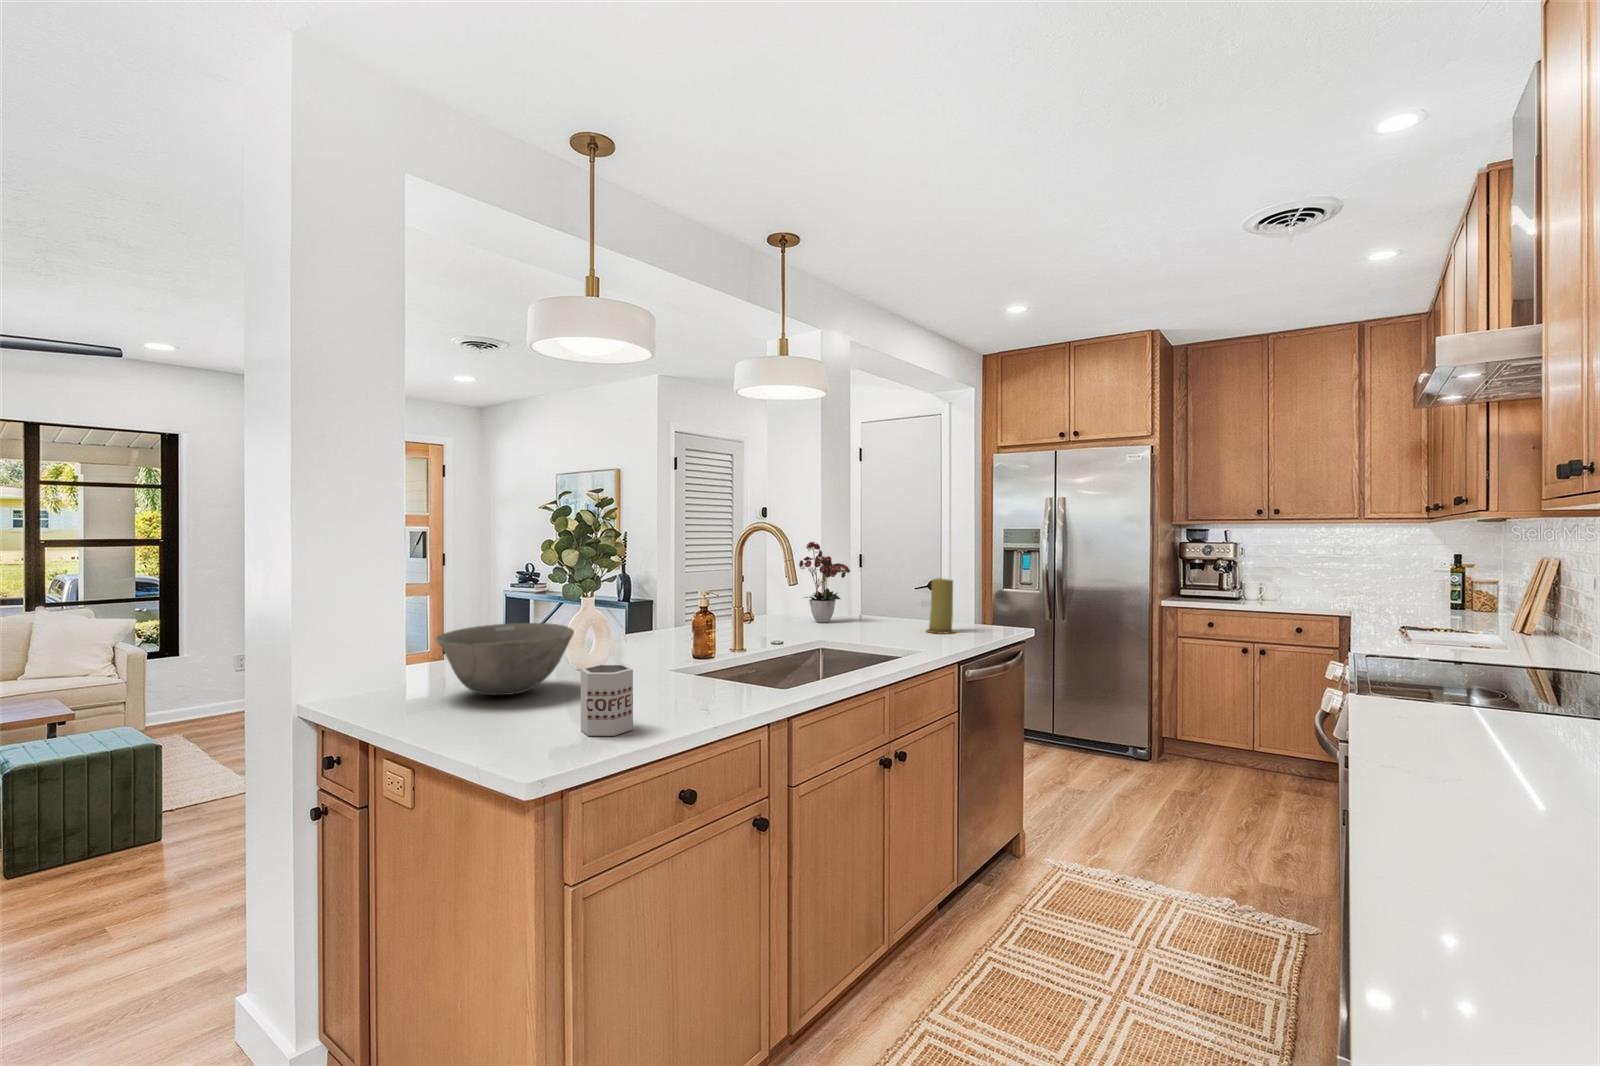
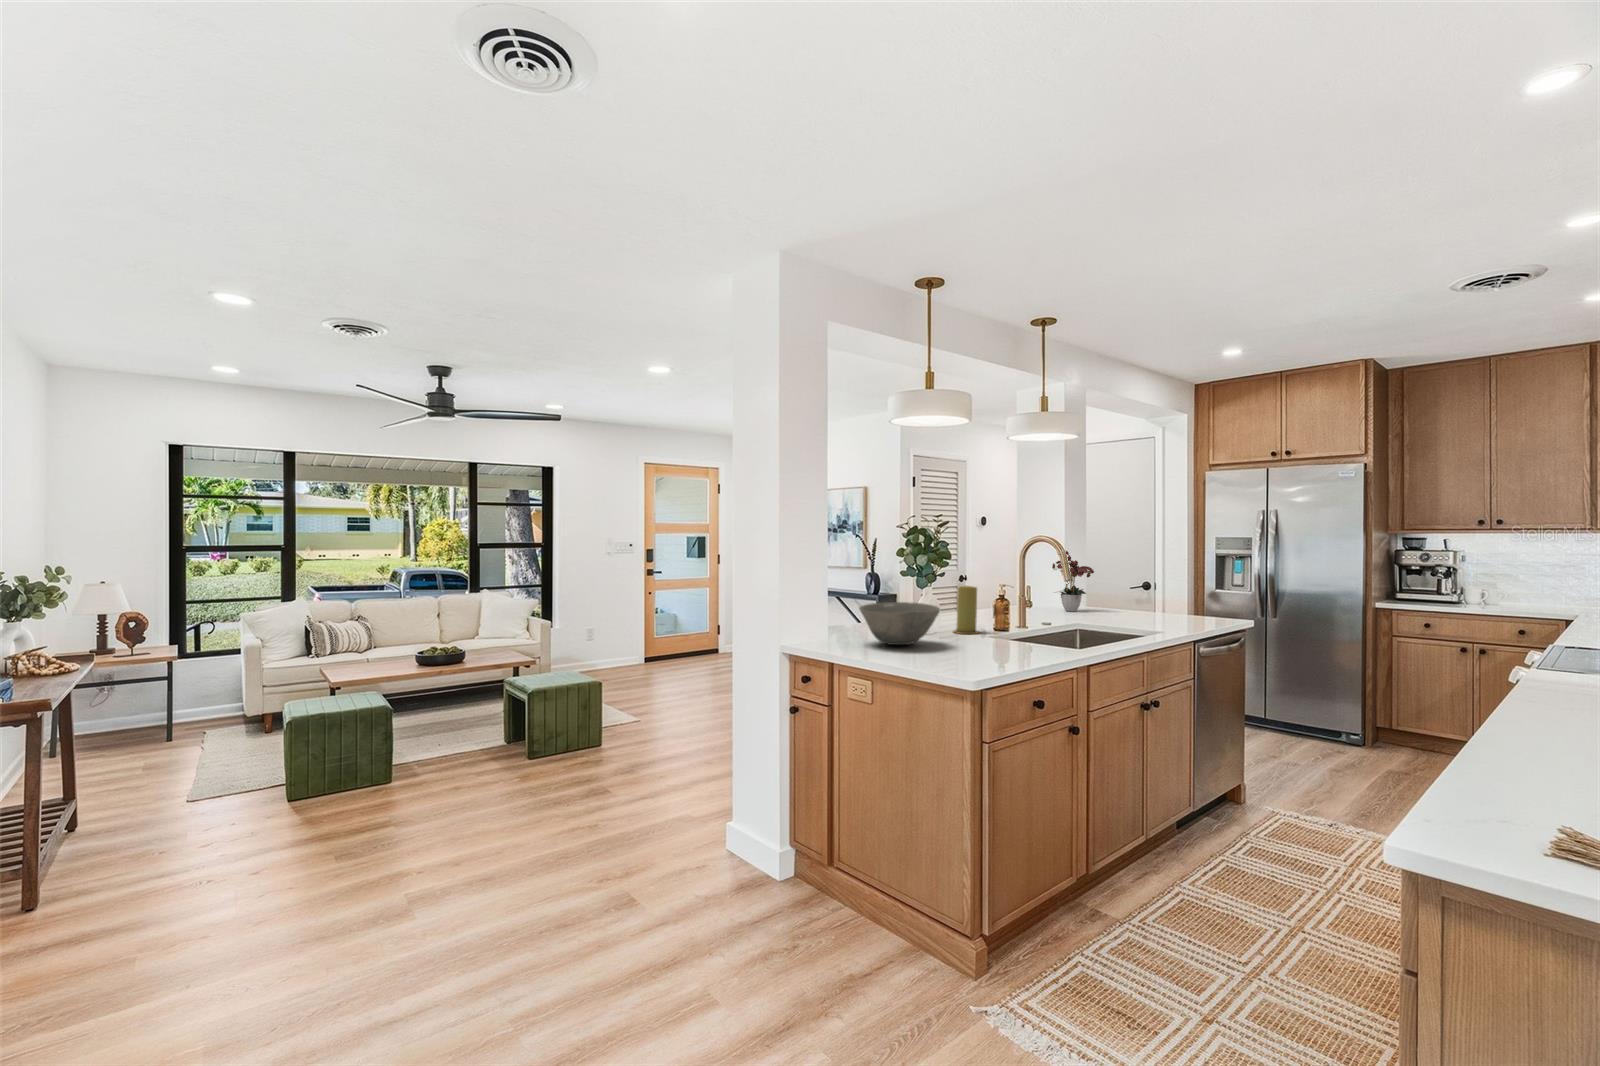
candle: present [926,578,955,634] -> present [954,586,979,634]
mug: present [581,665,633,736] -> none [970,626,1002,666]

